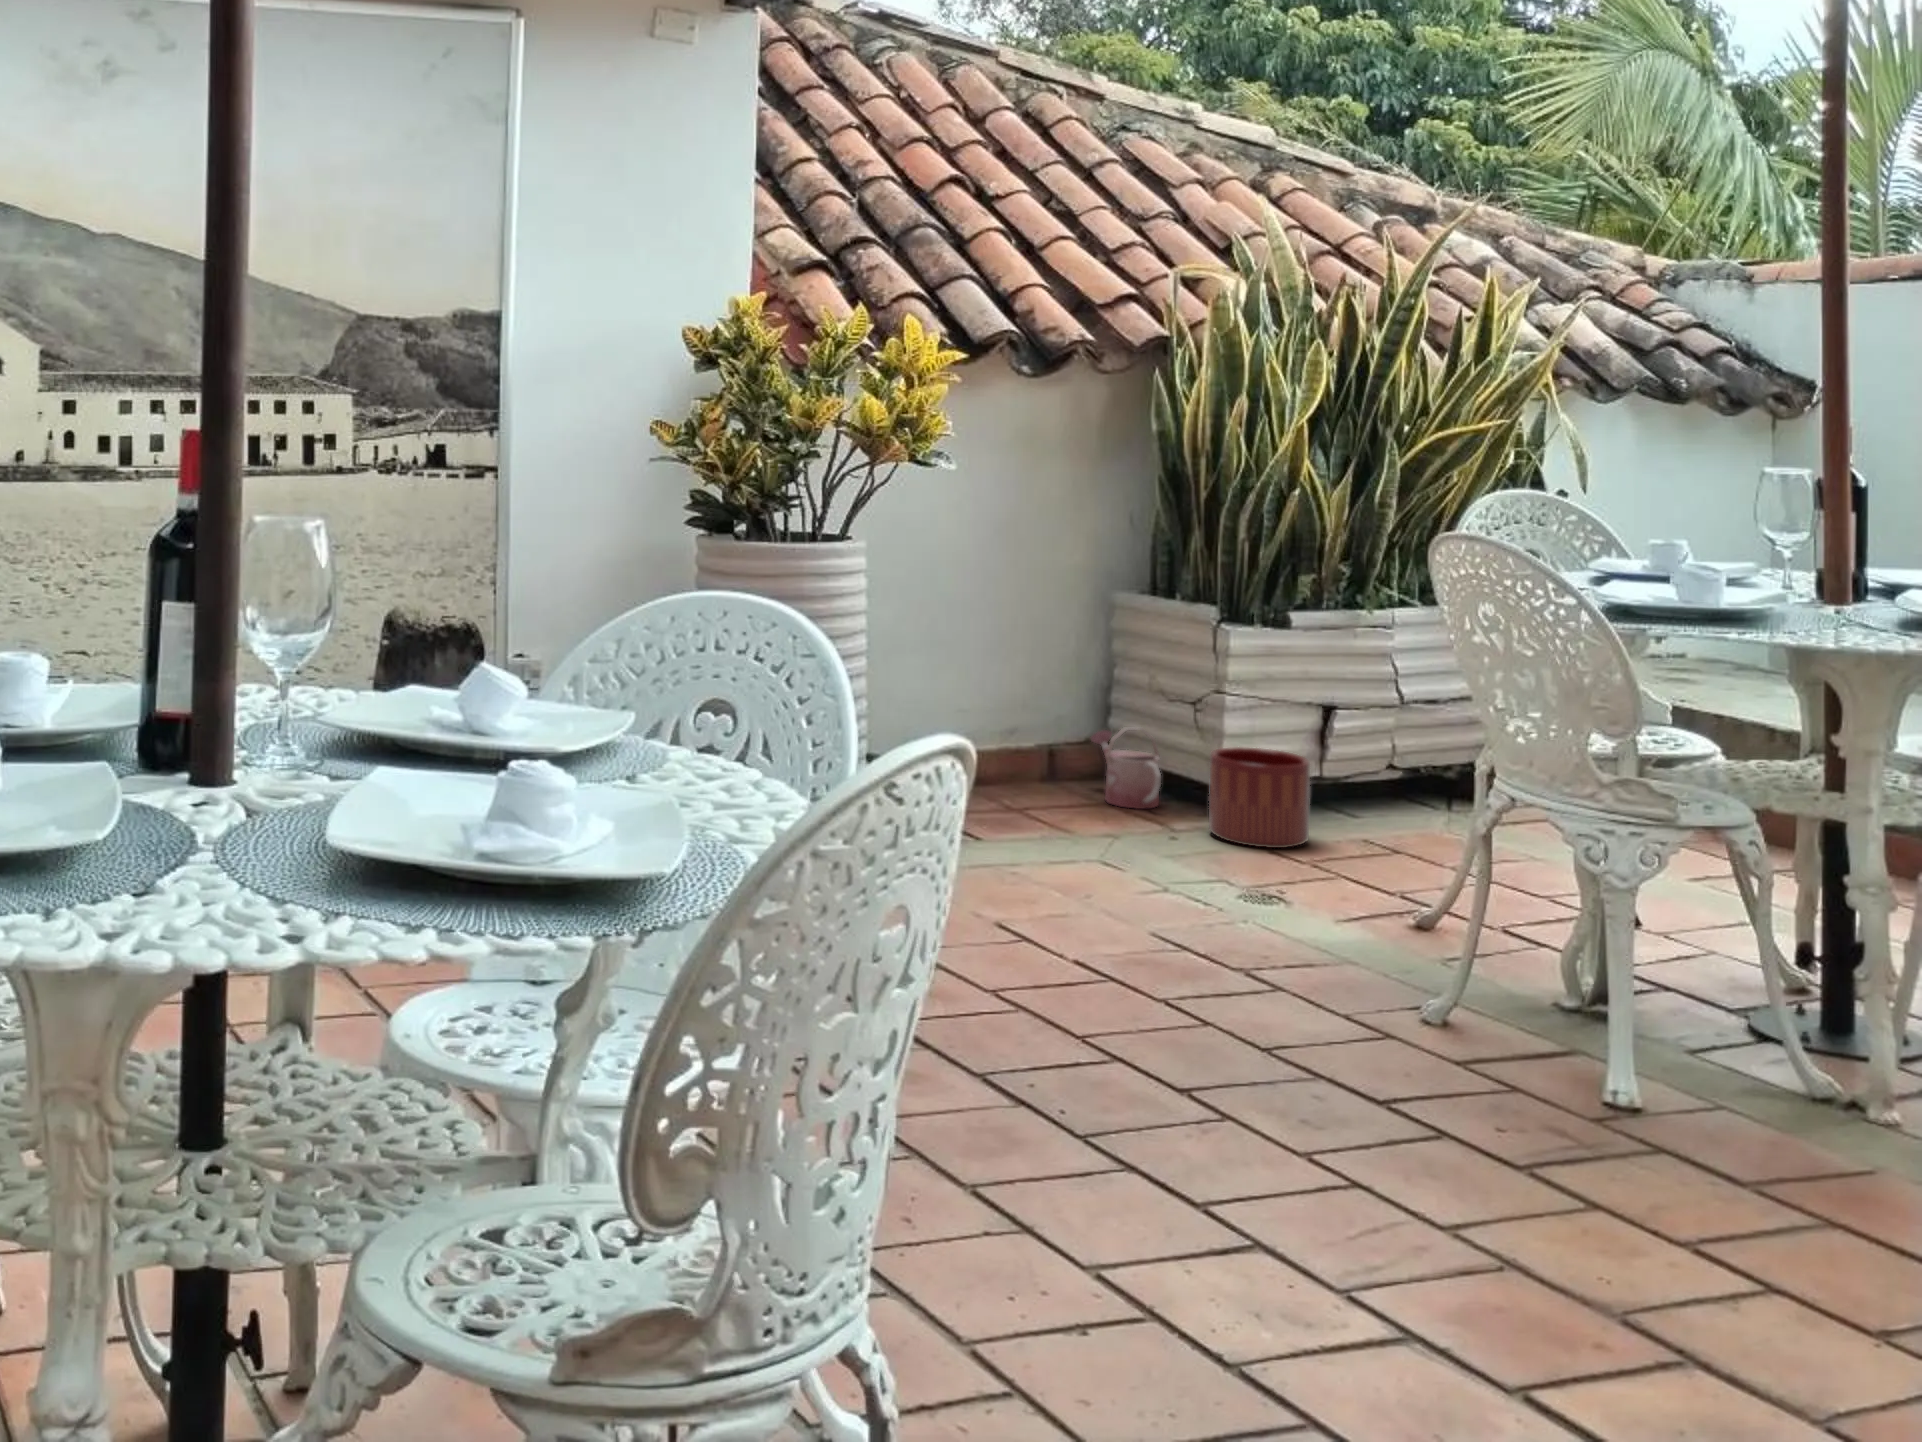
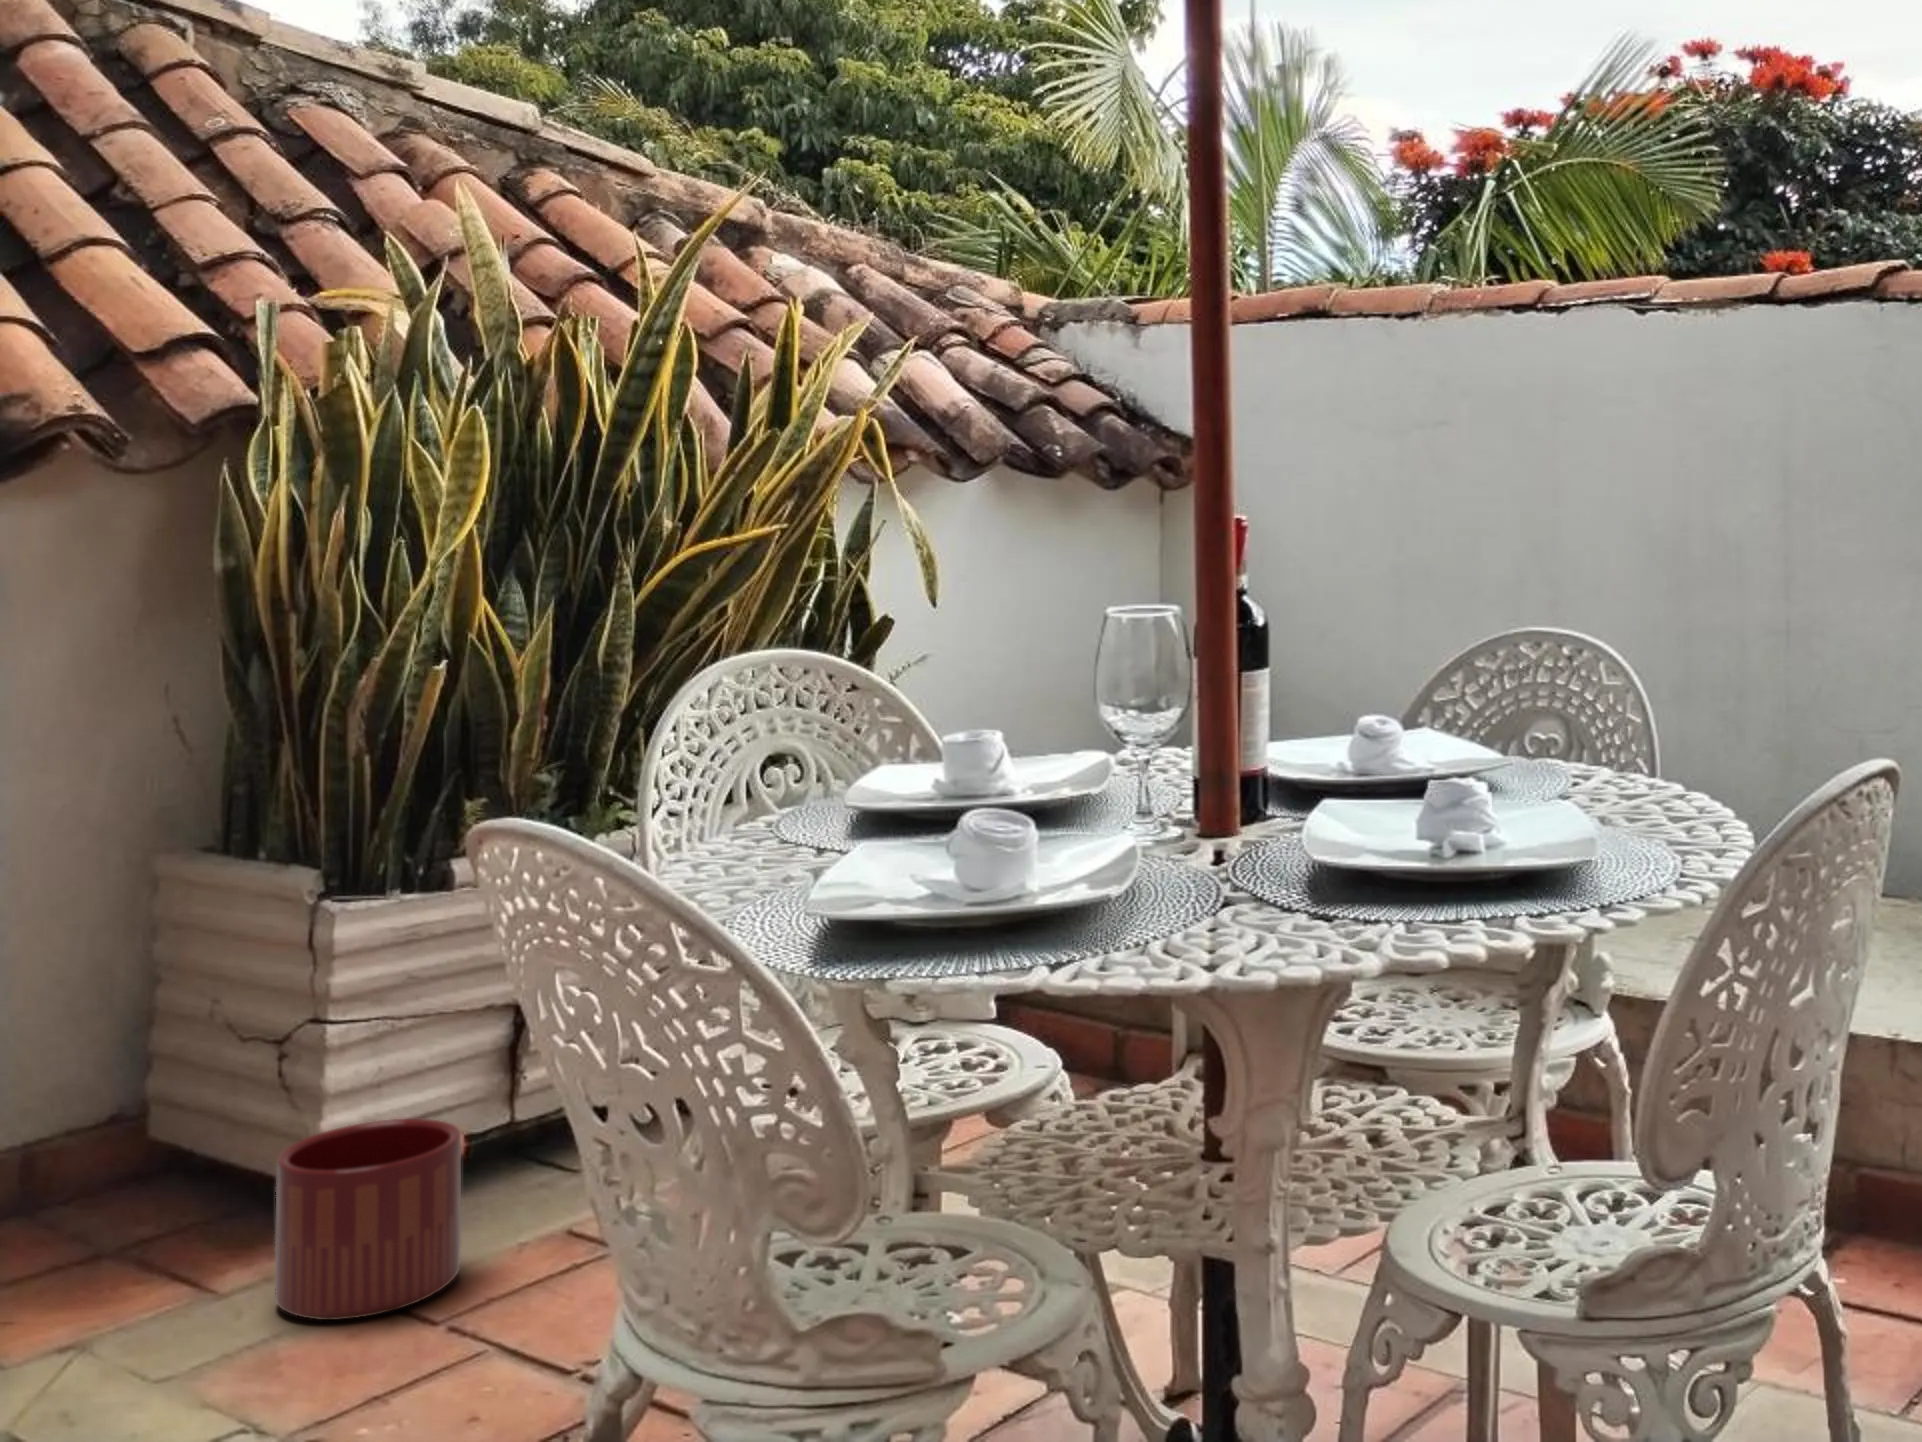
watering can: present [1091,727,1161,809] -> none [96,1109,221,1271]

